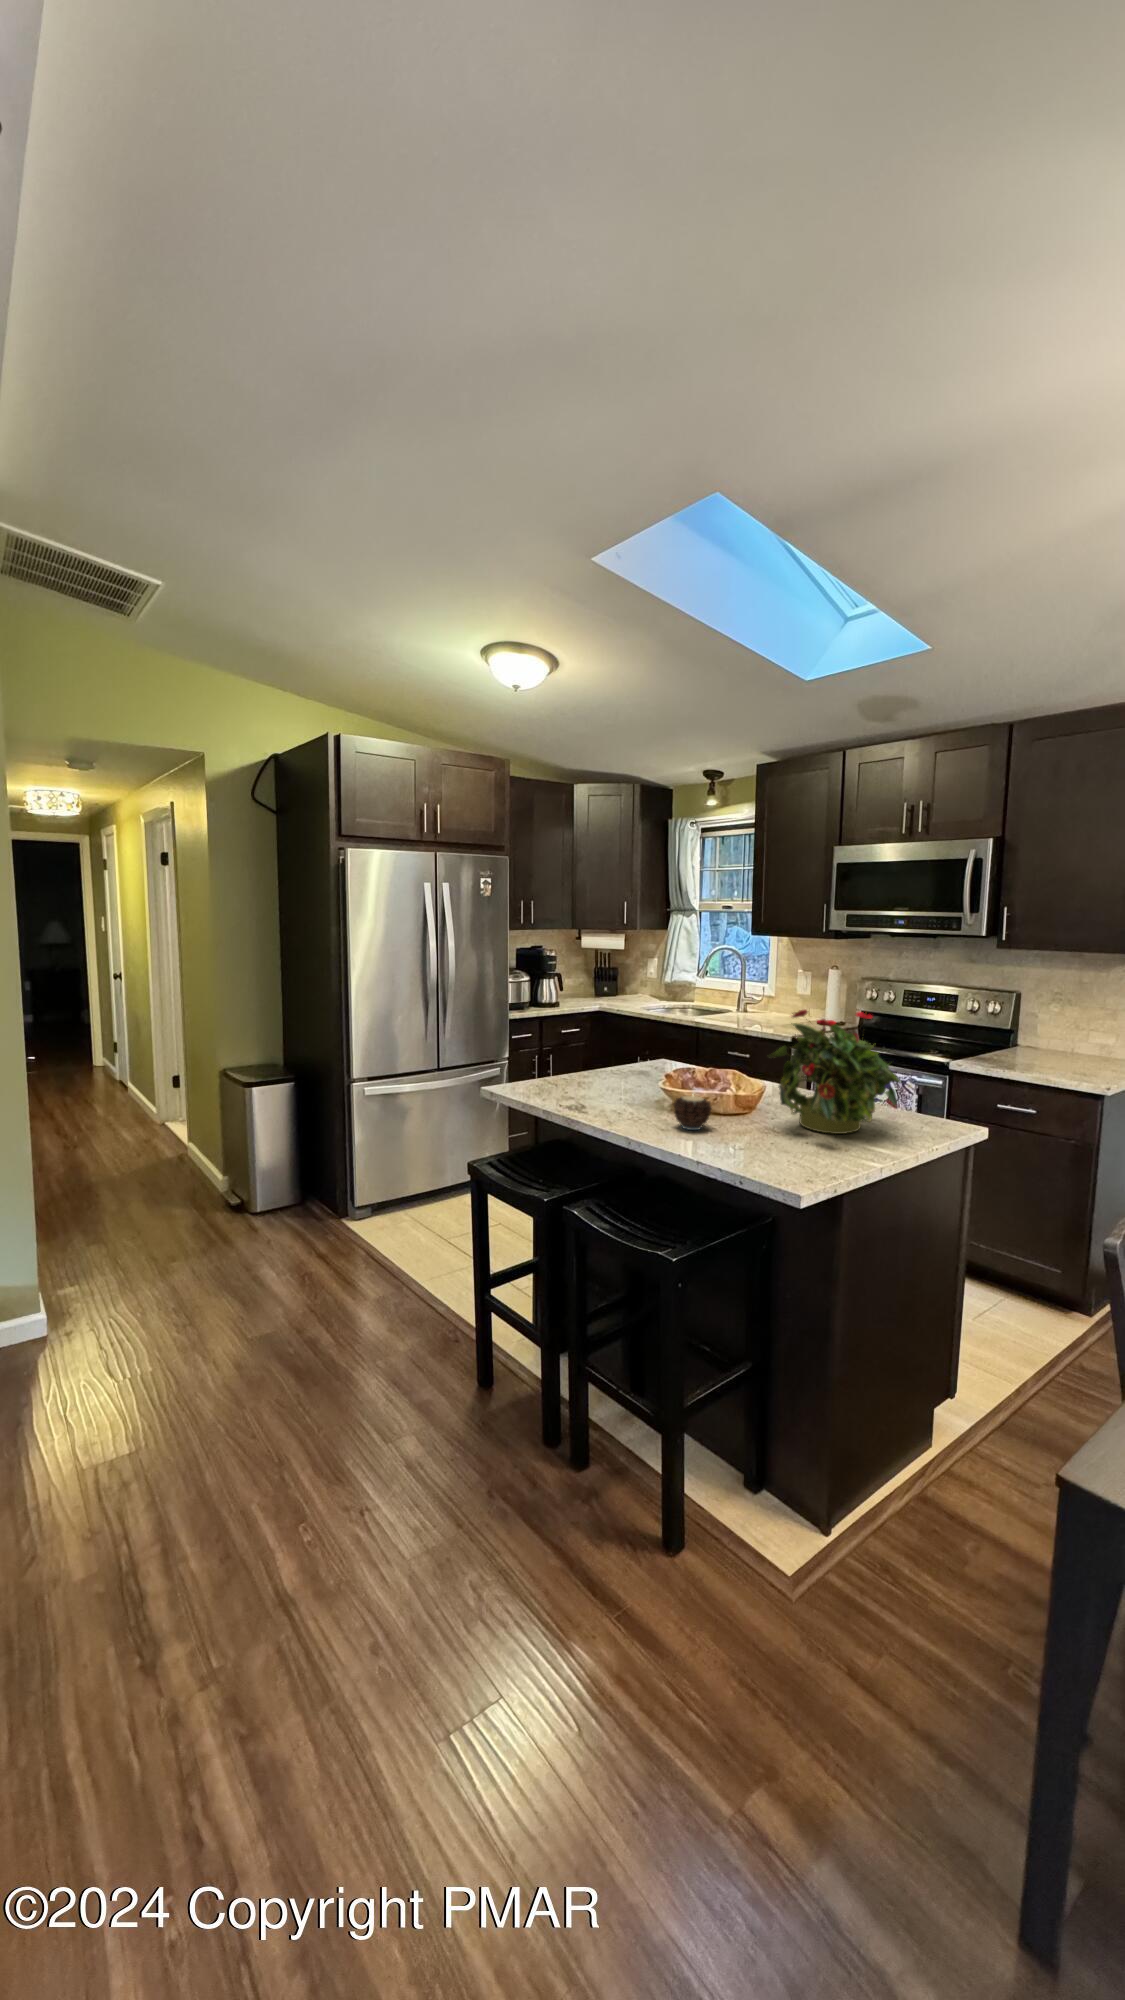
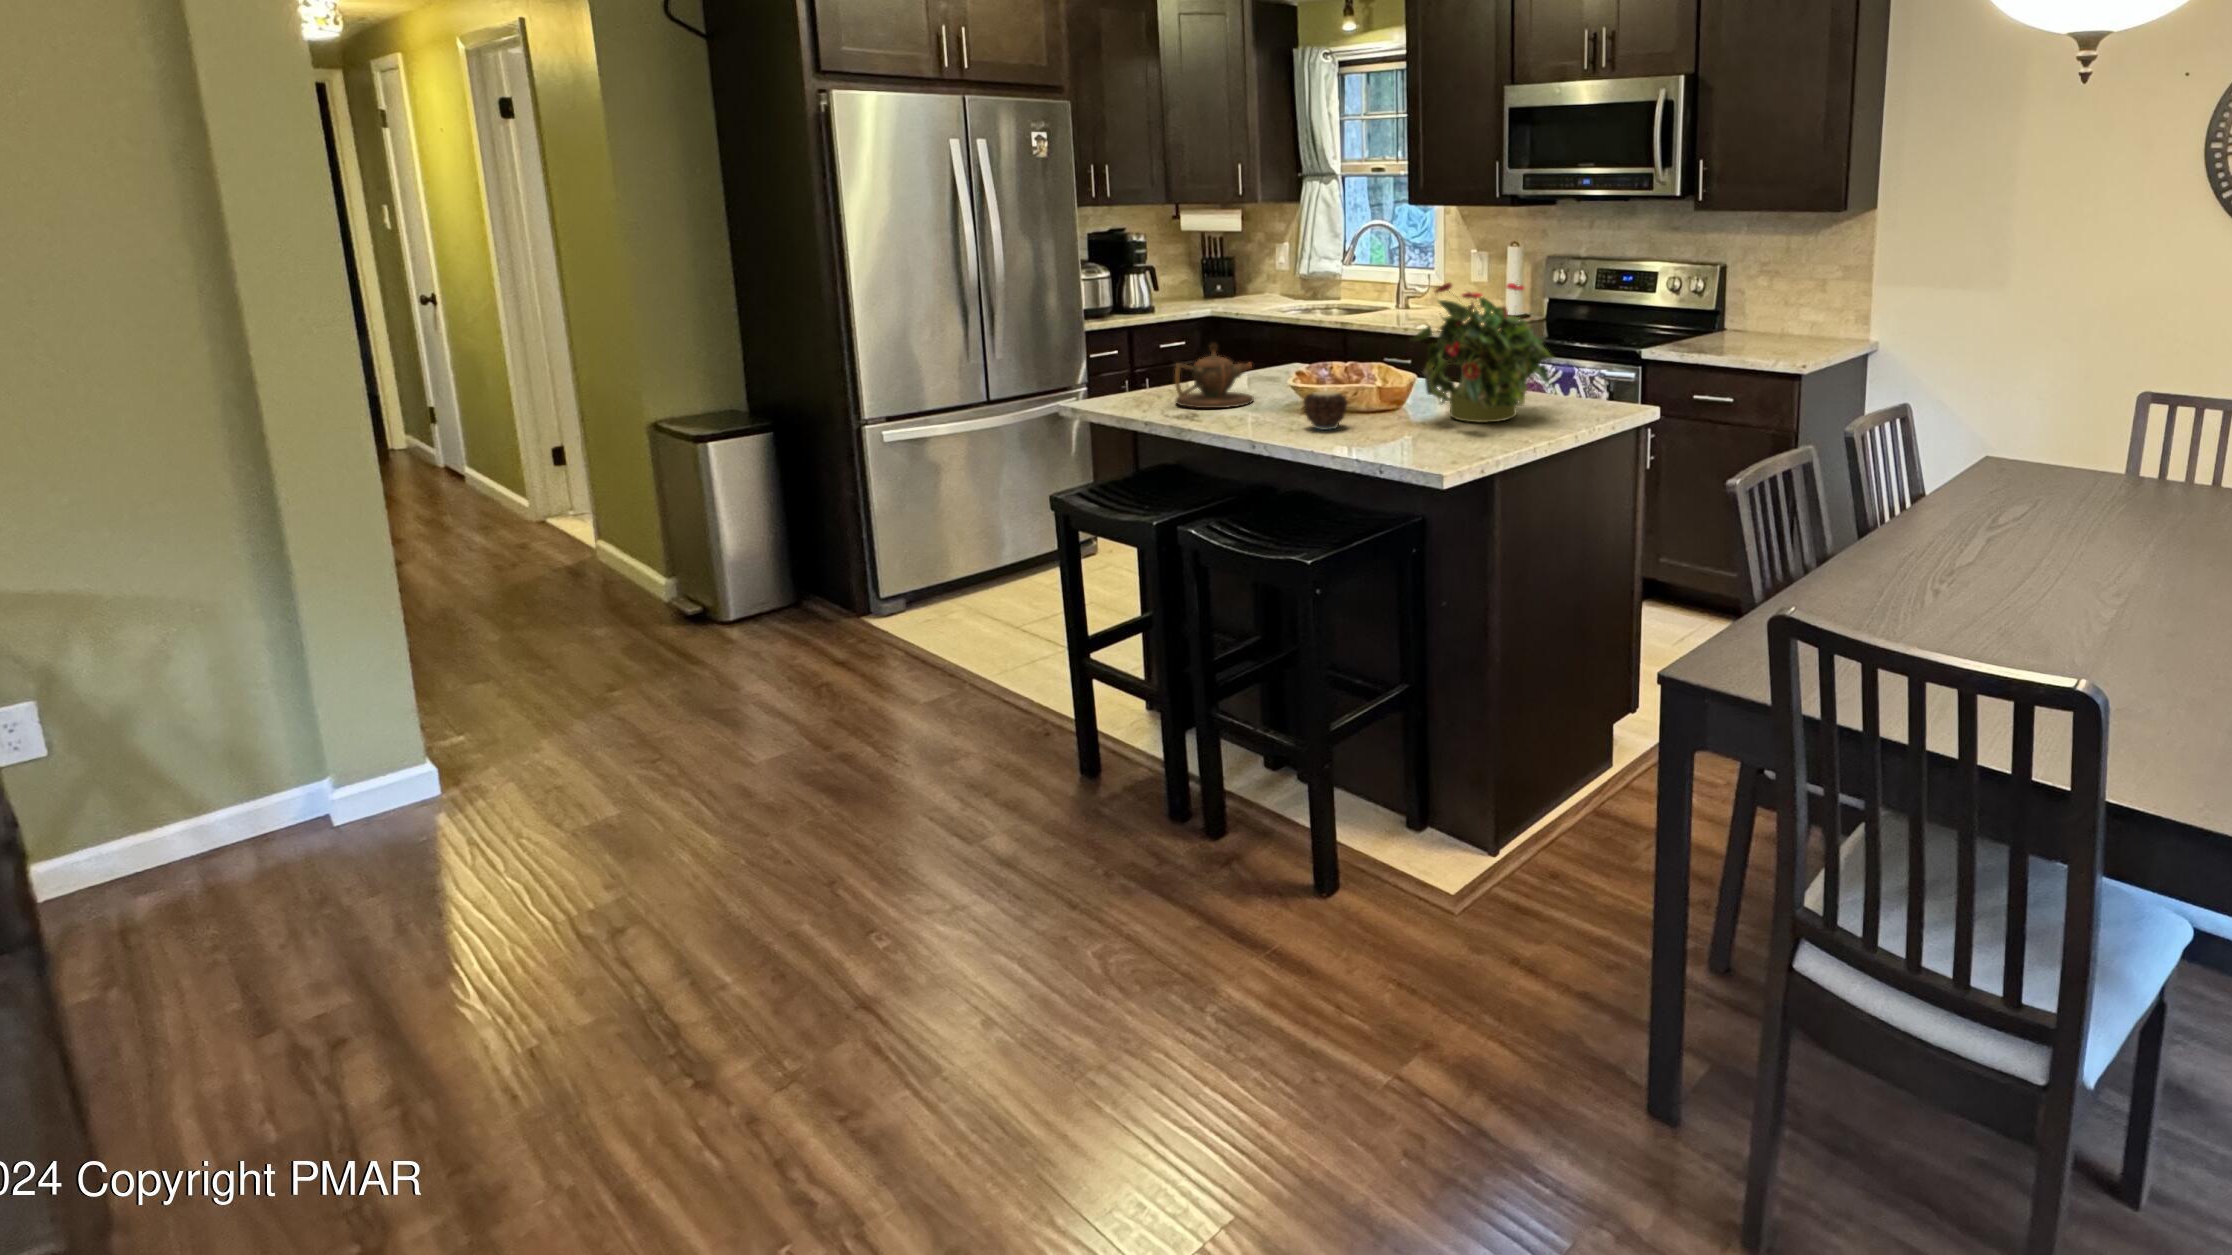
teapot: none [568,1045,630,1099] -> present [1175,344,1253,408]

